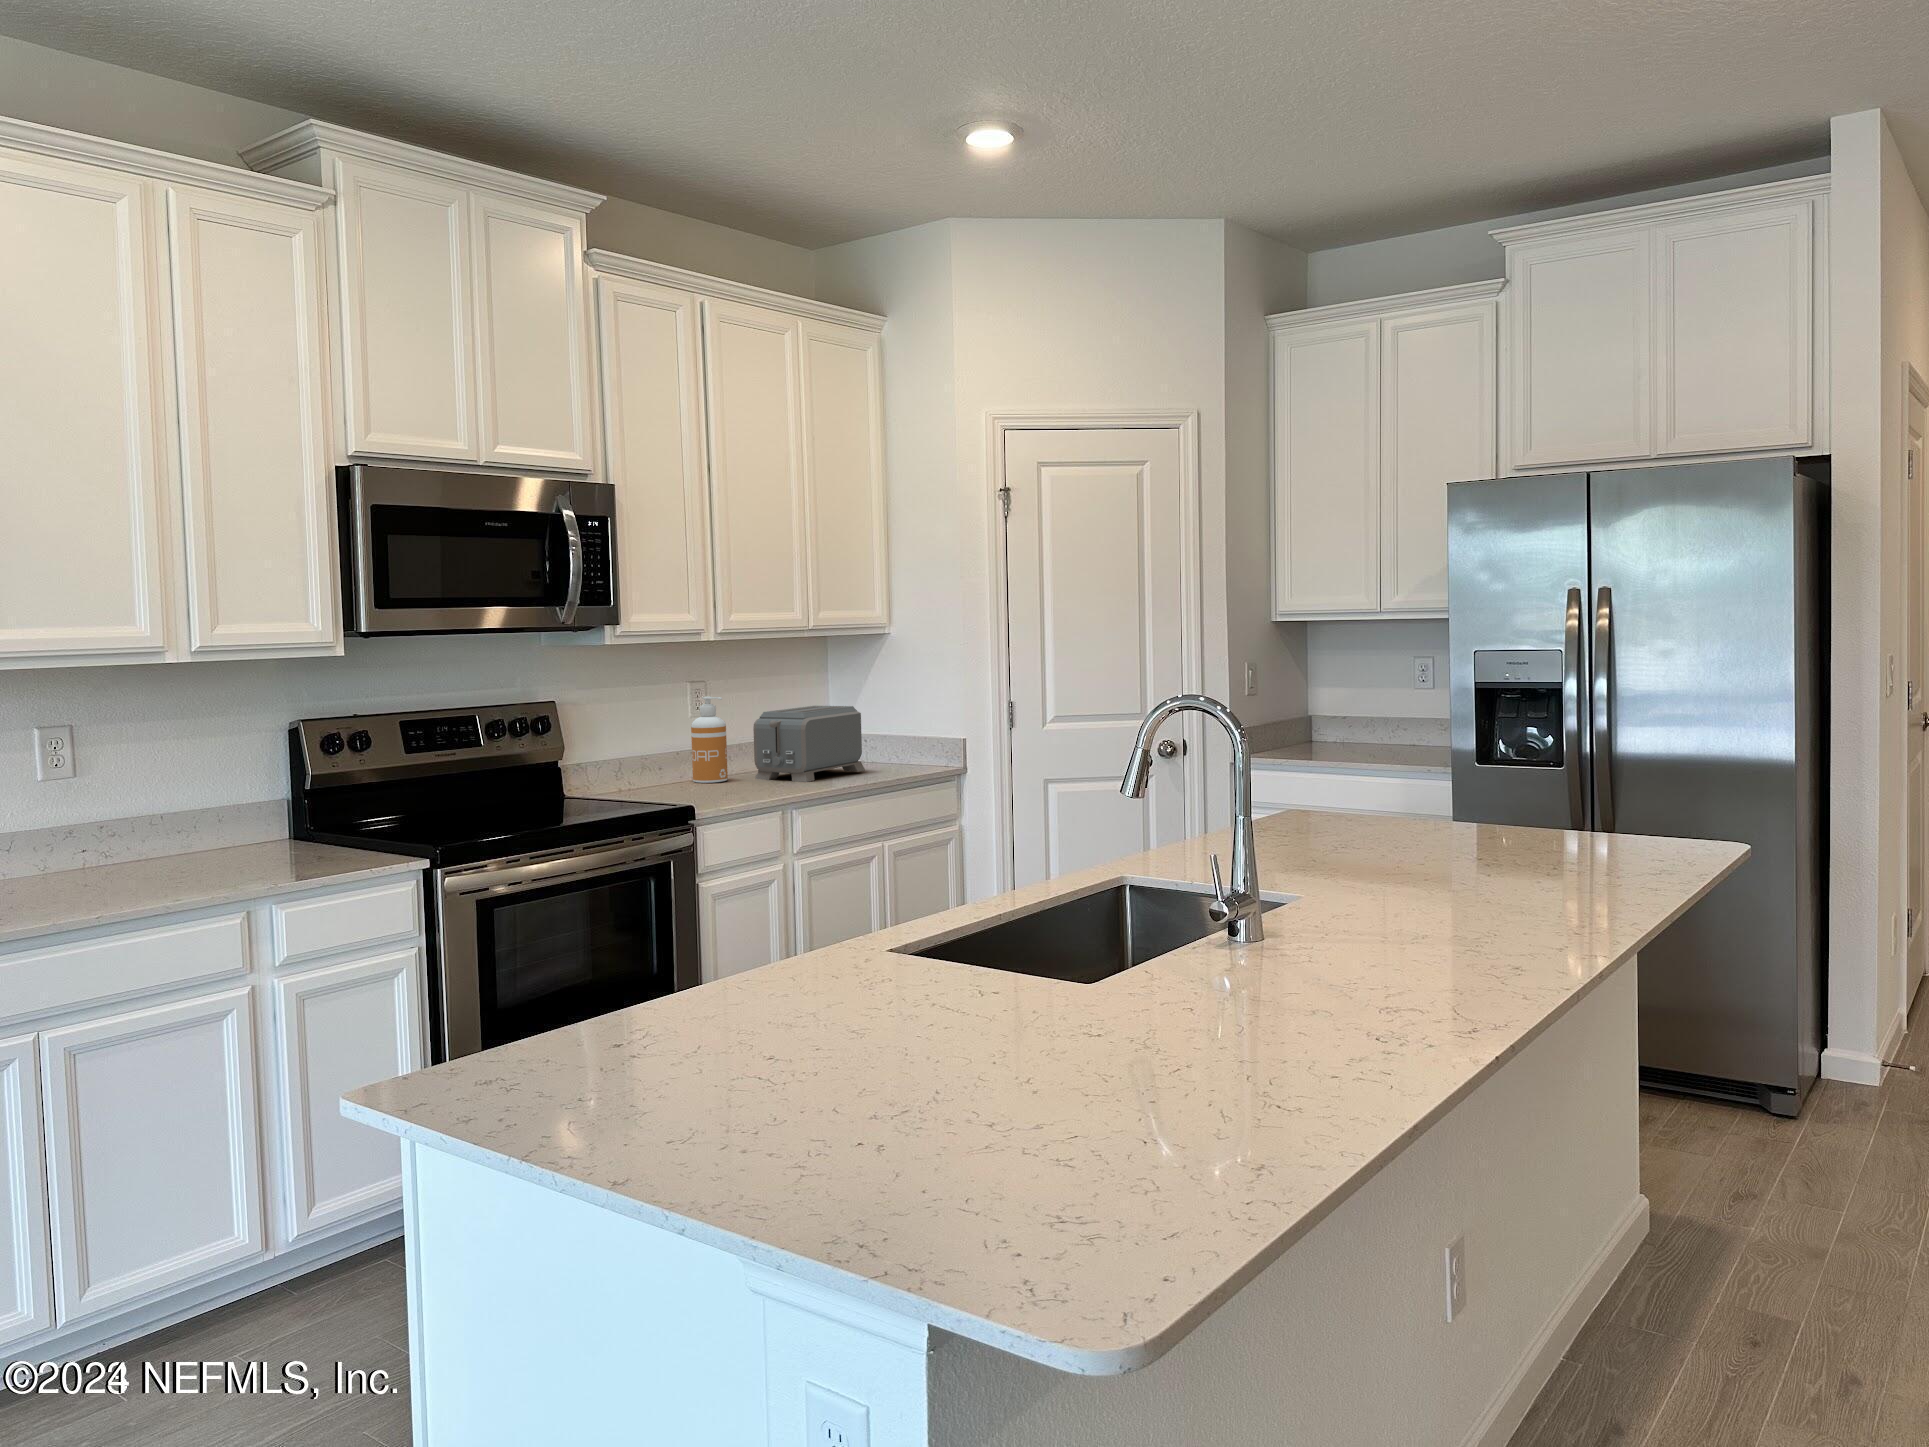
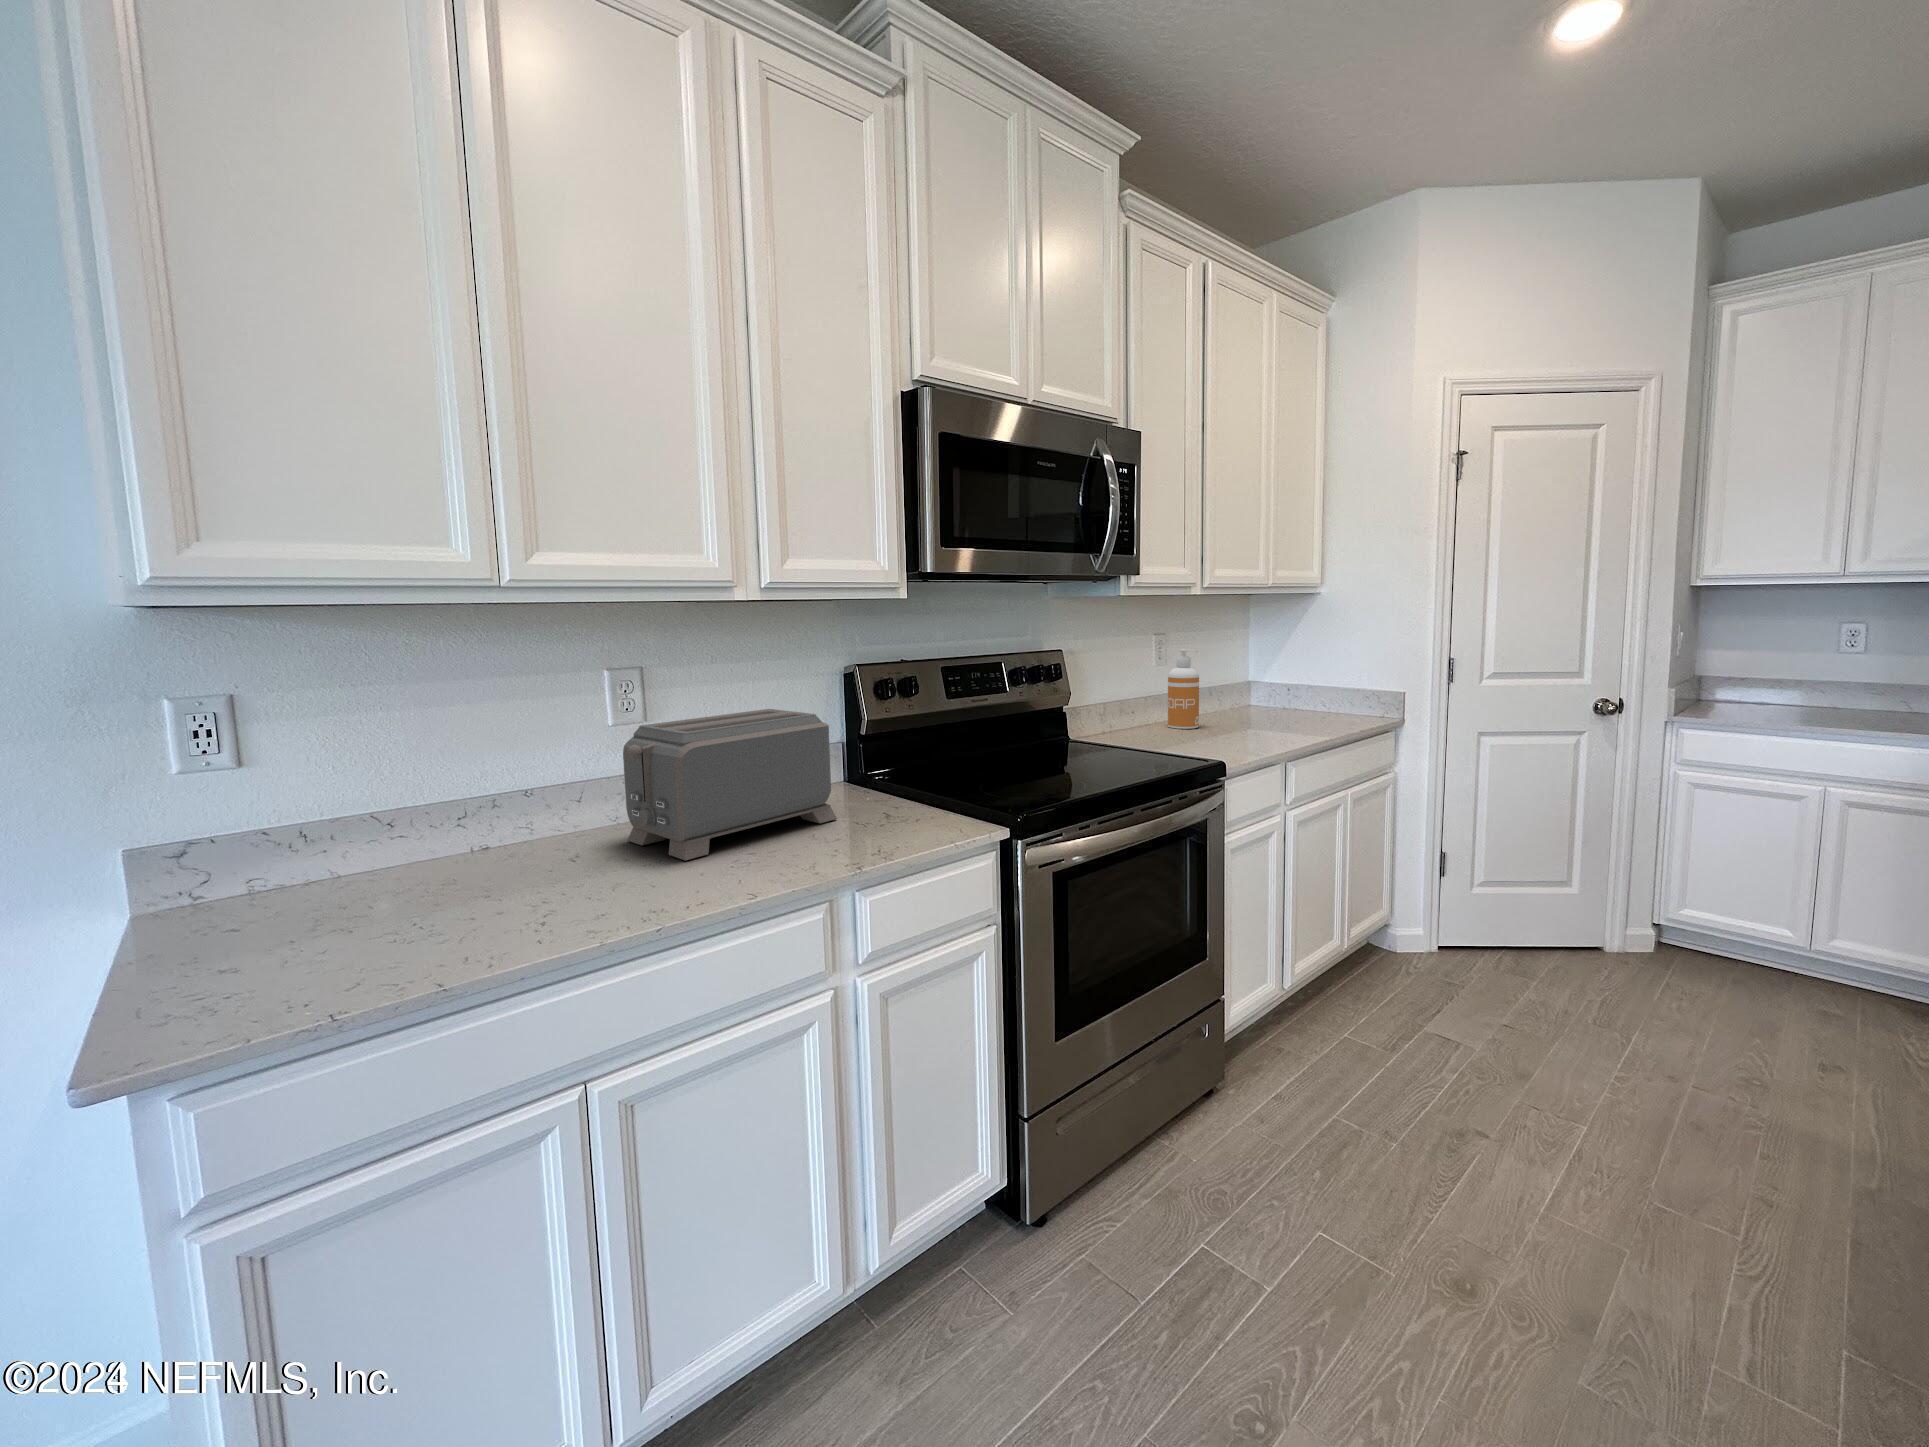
toaster: present [753,706,865,782] -> present [623,709,837,861]

